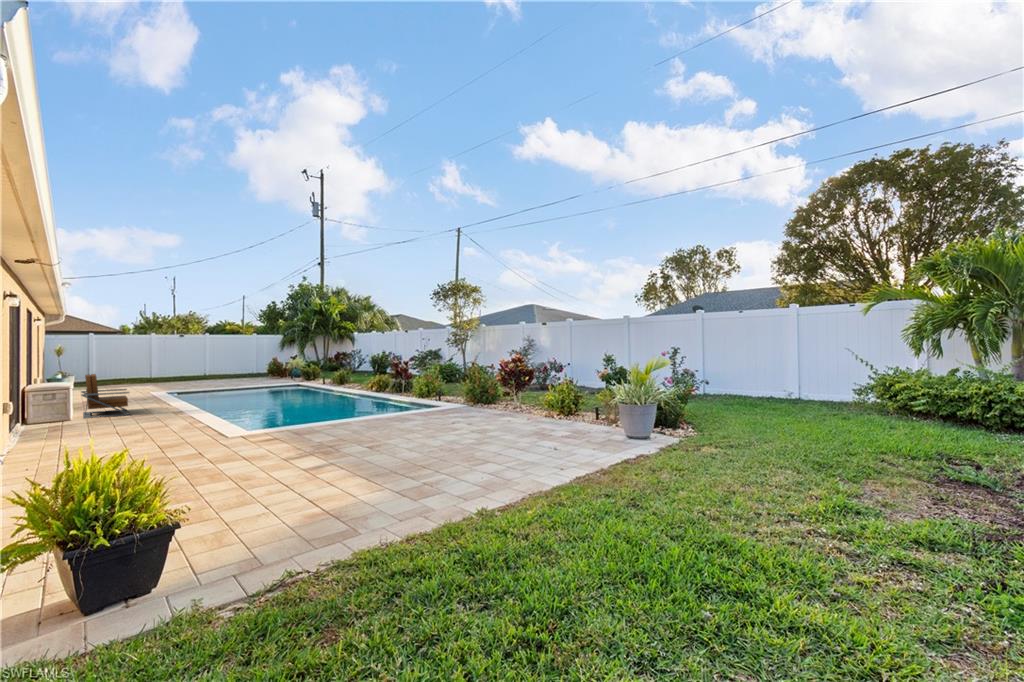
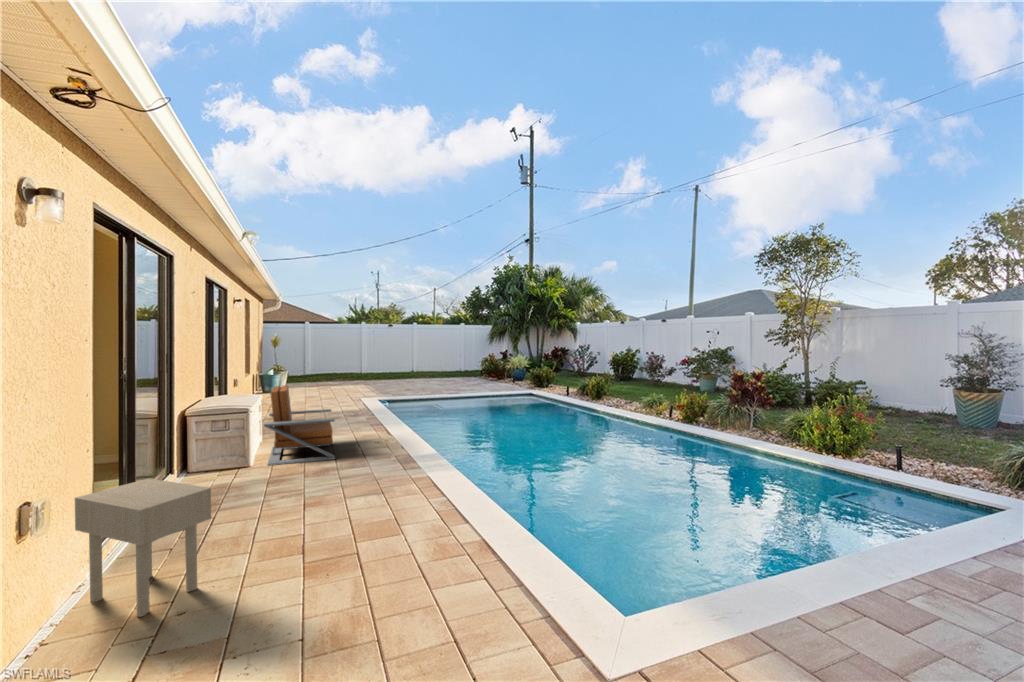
side table: none [14,403,75,446] -> present [75,478,211,617]

